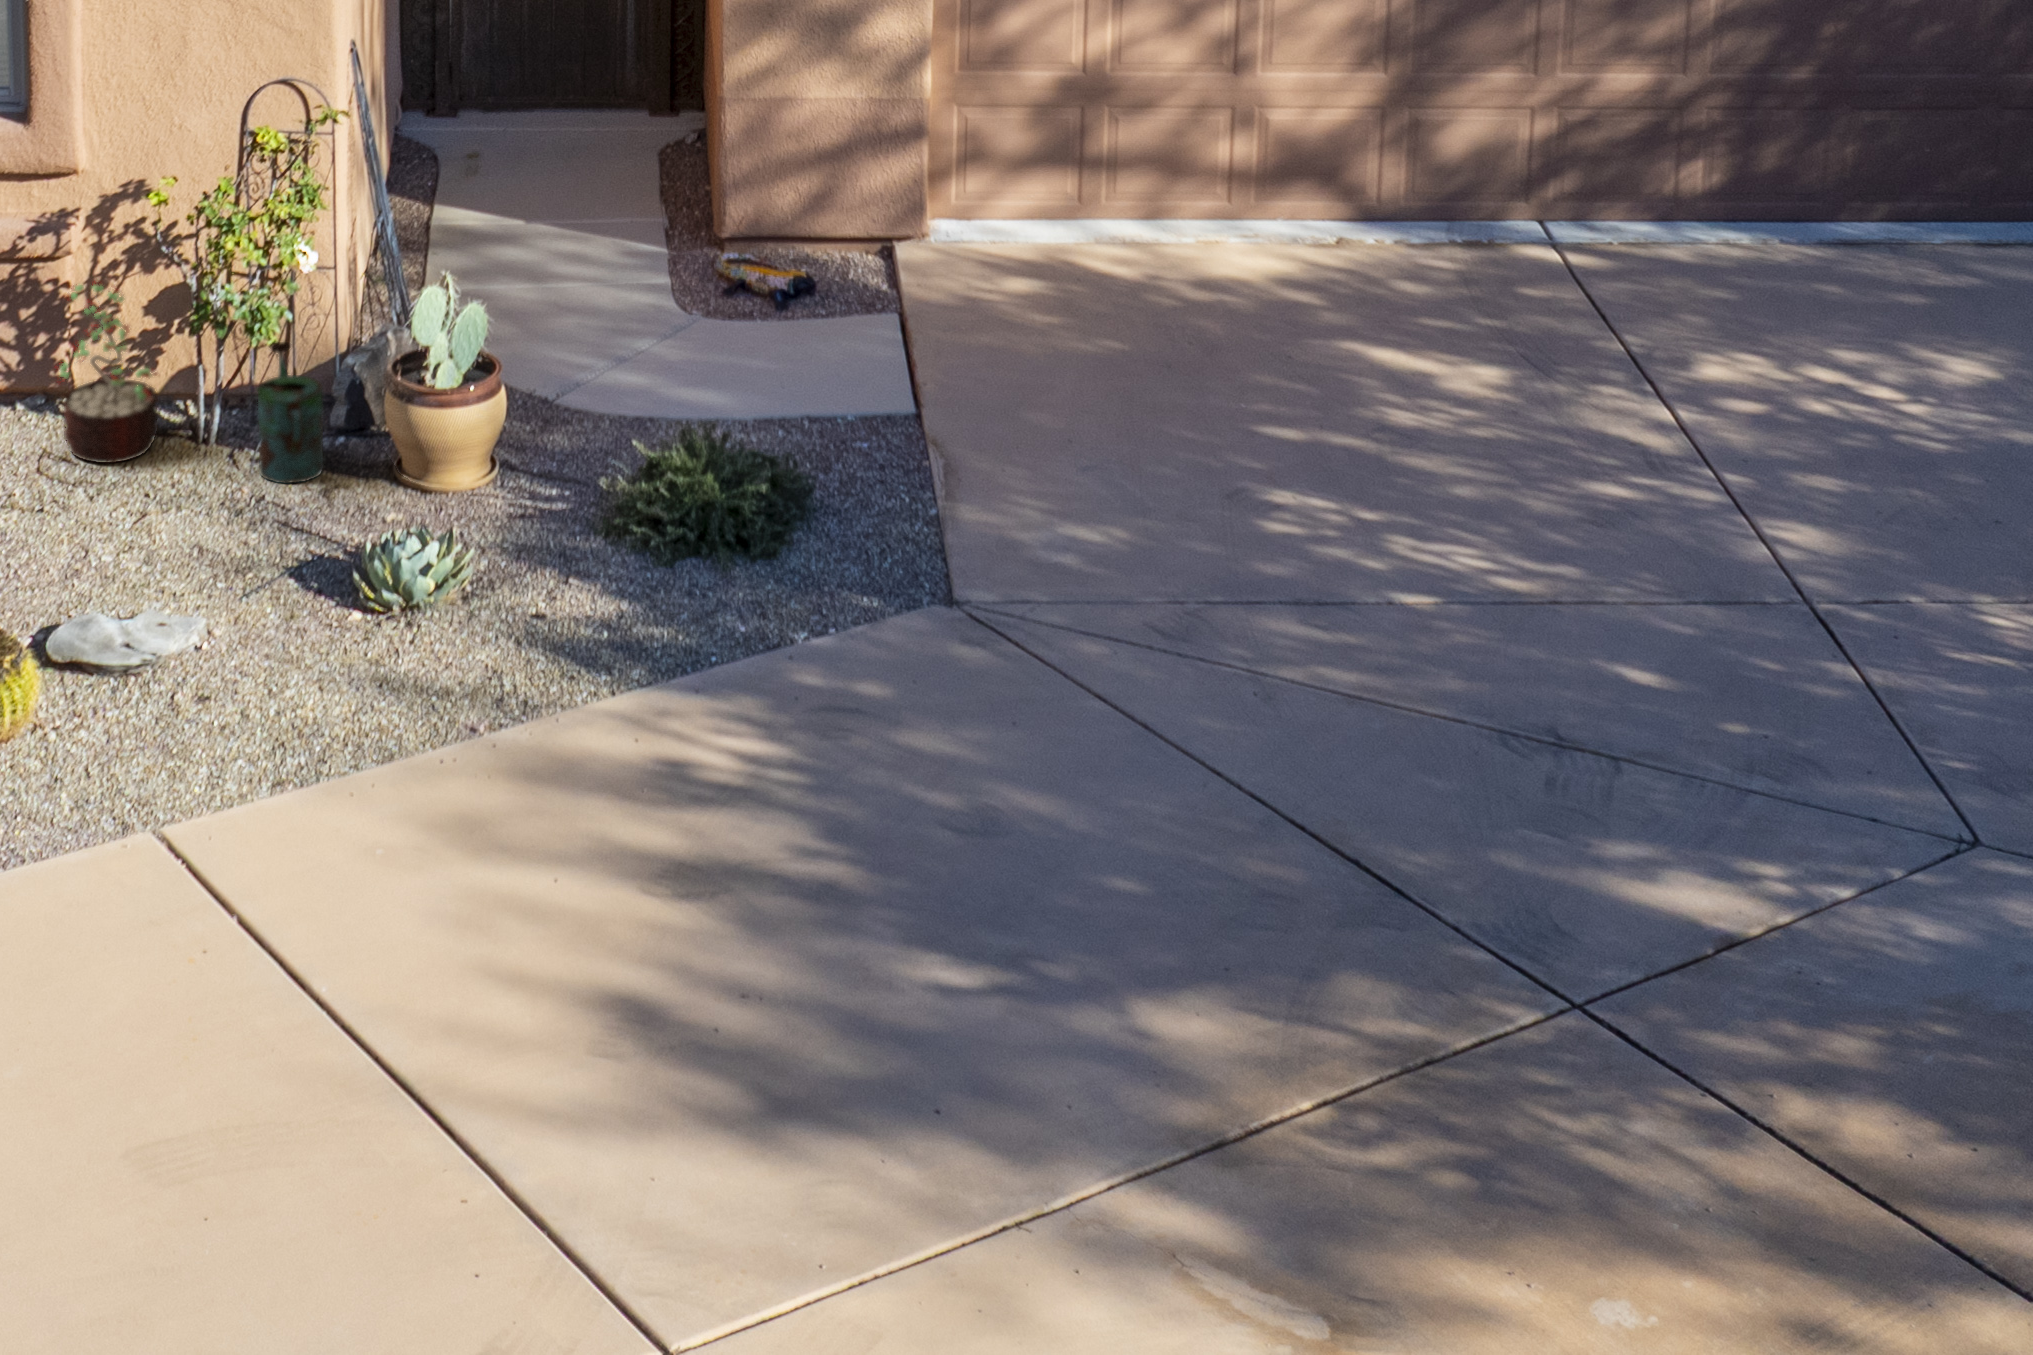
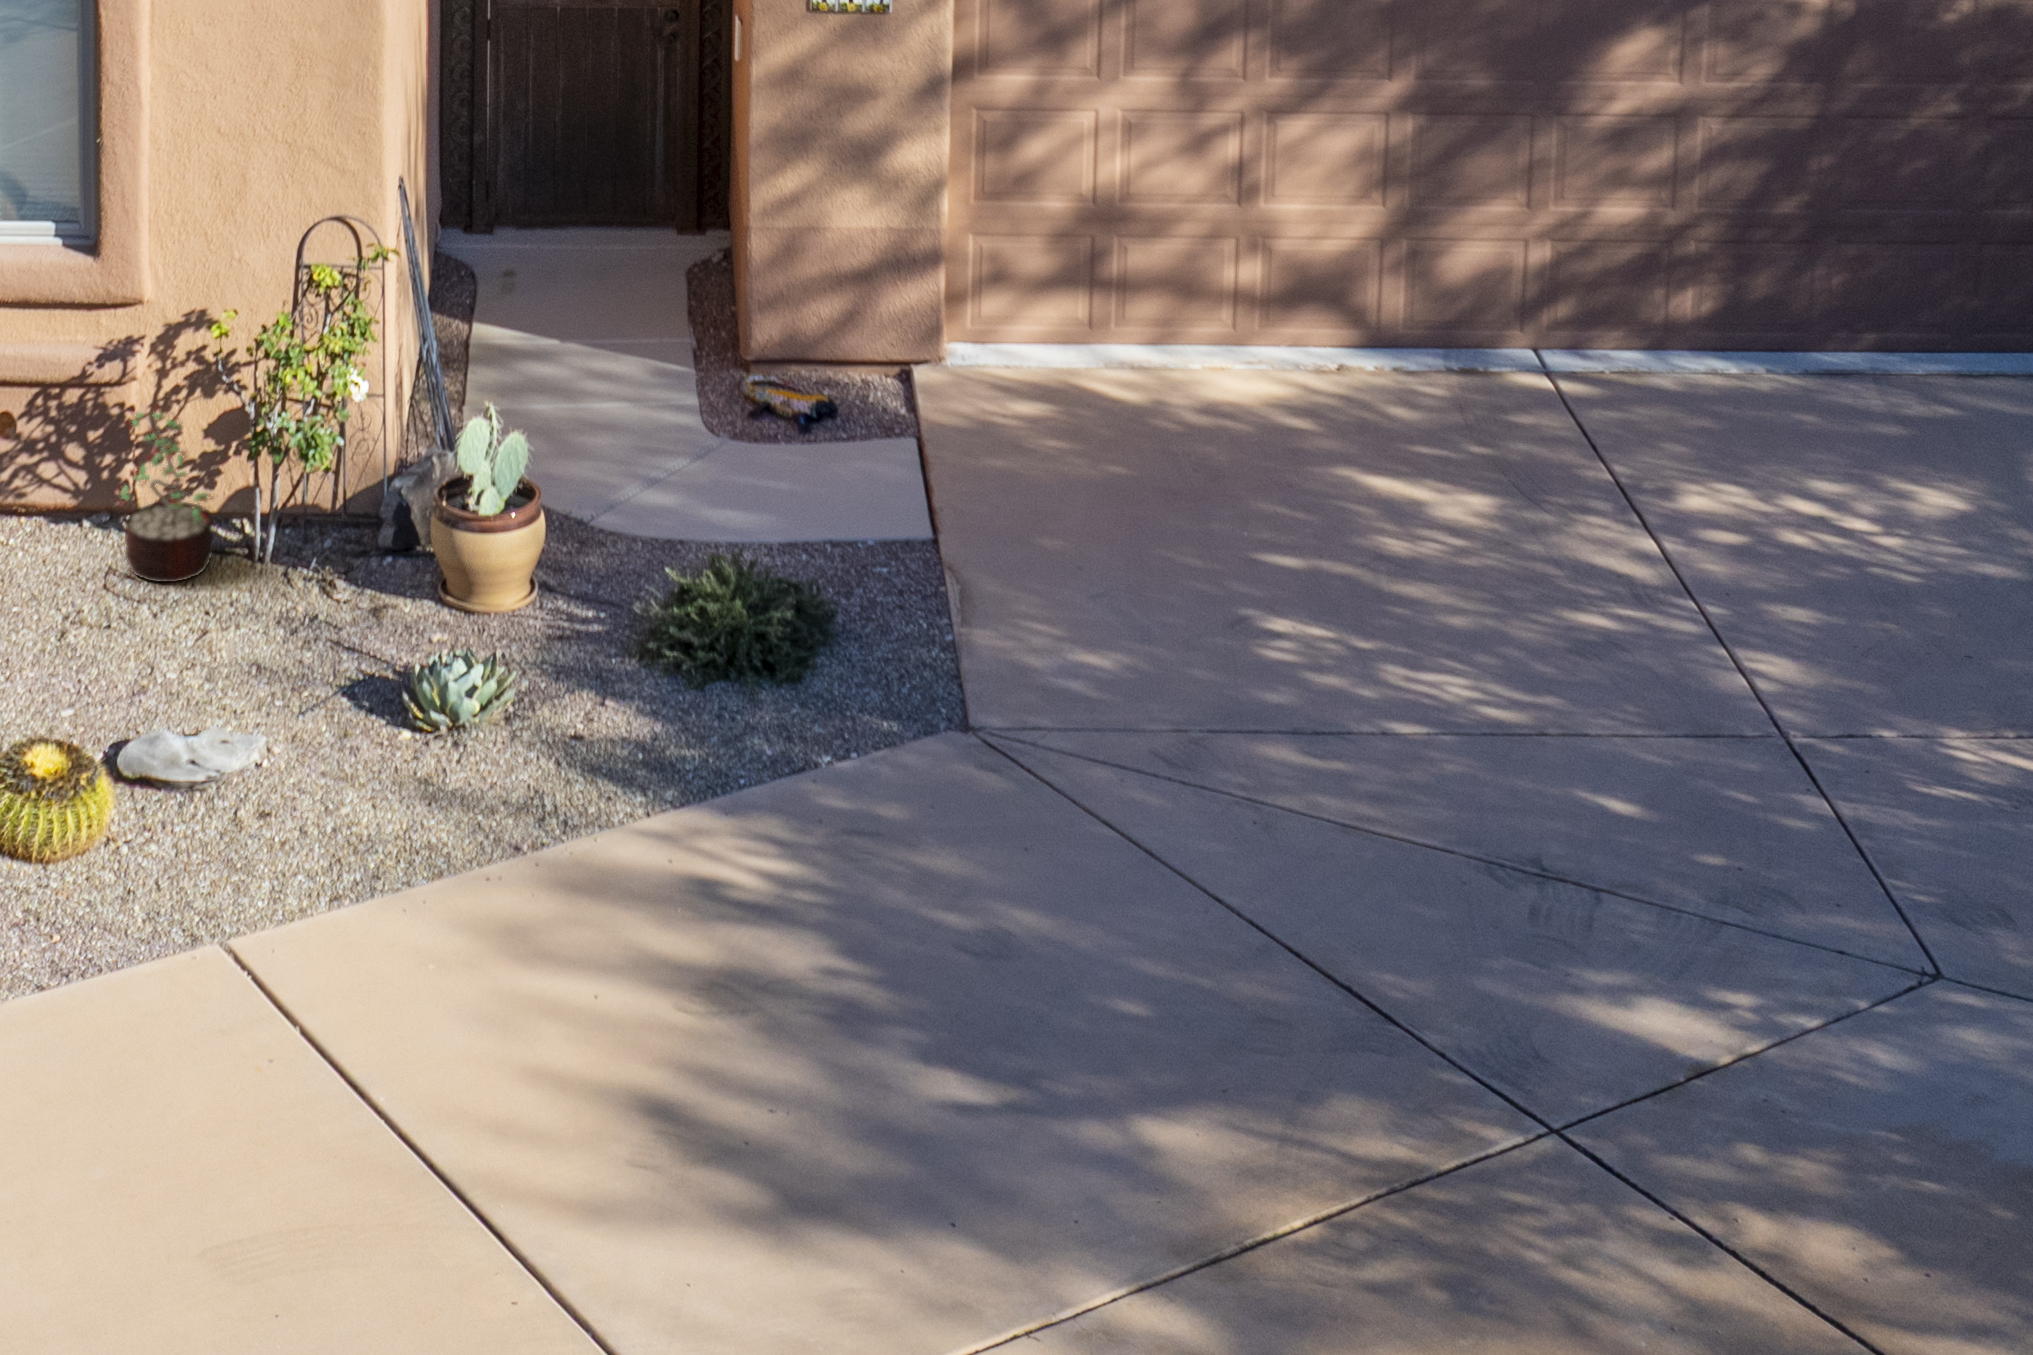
watering can: present [258,342,323,483] -> none [309,468,370,604]

